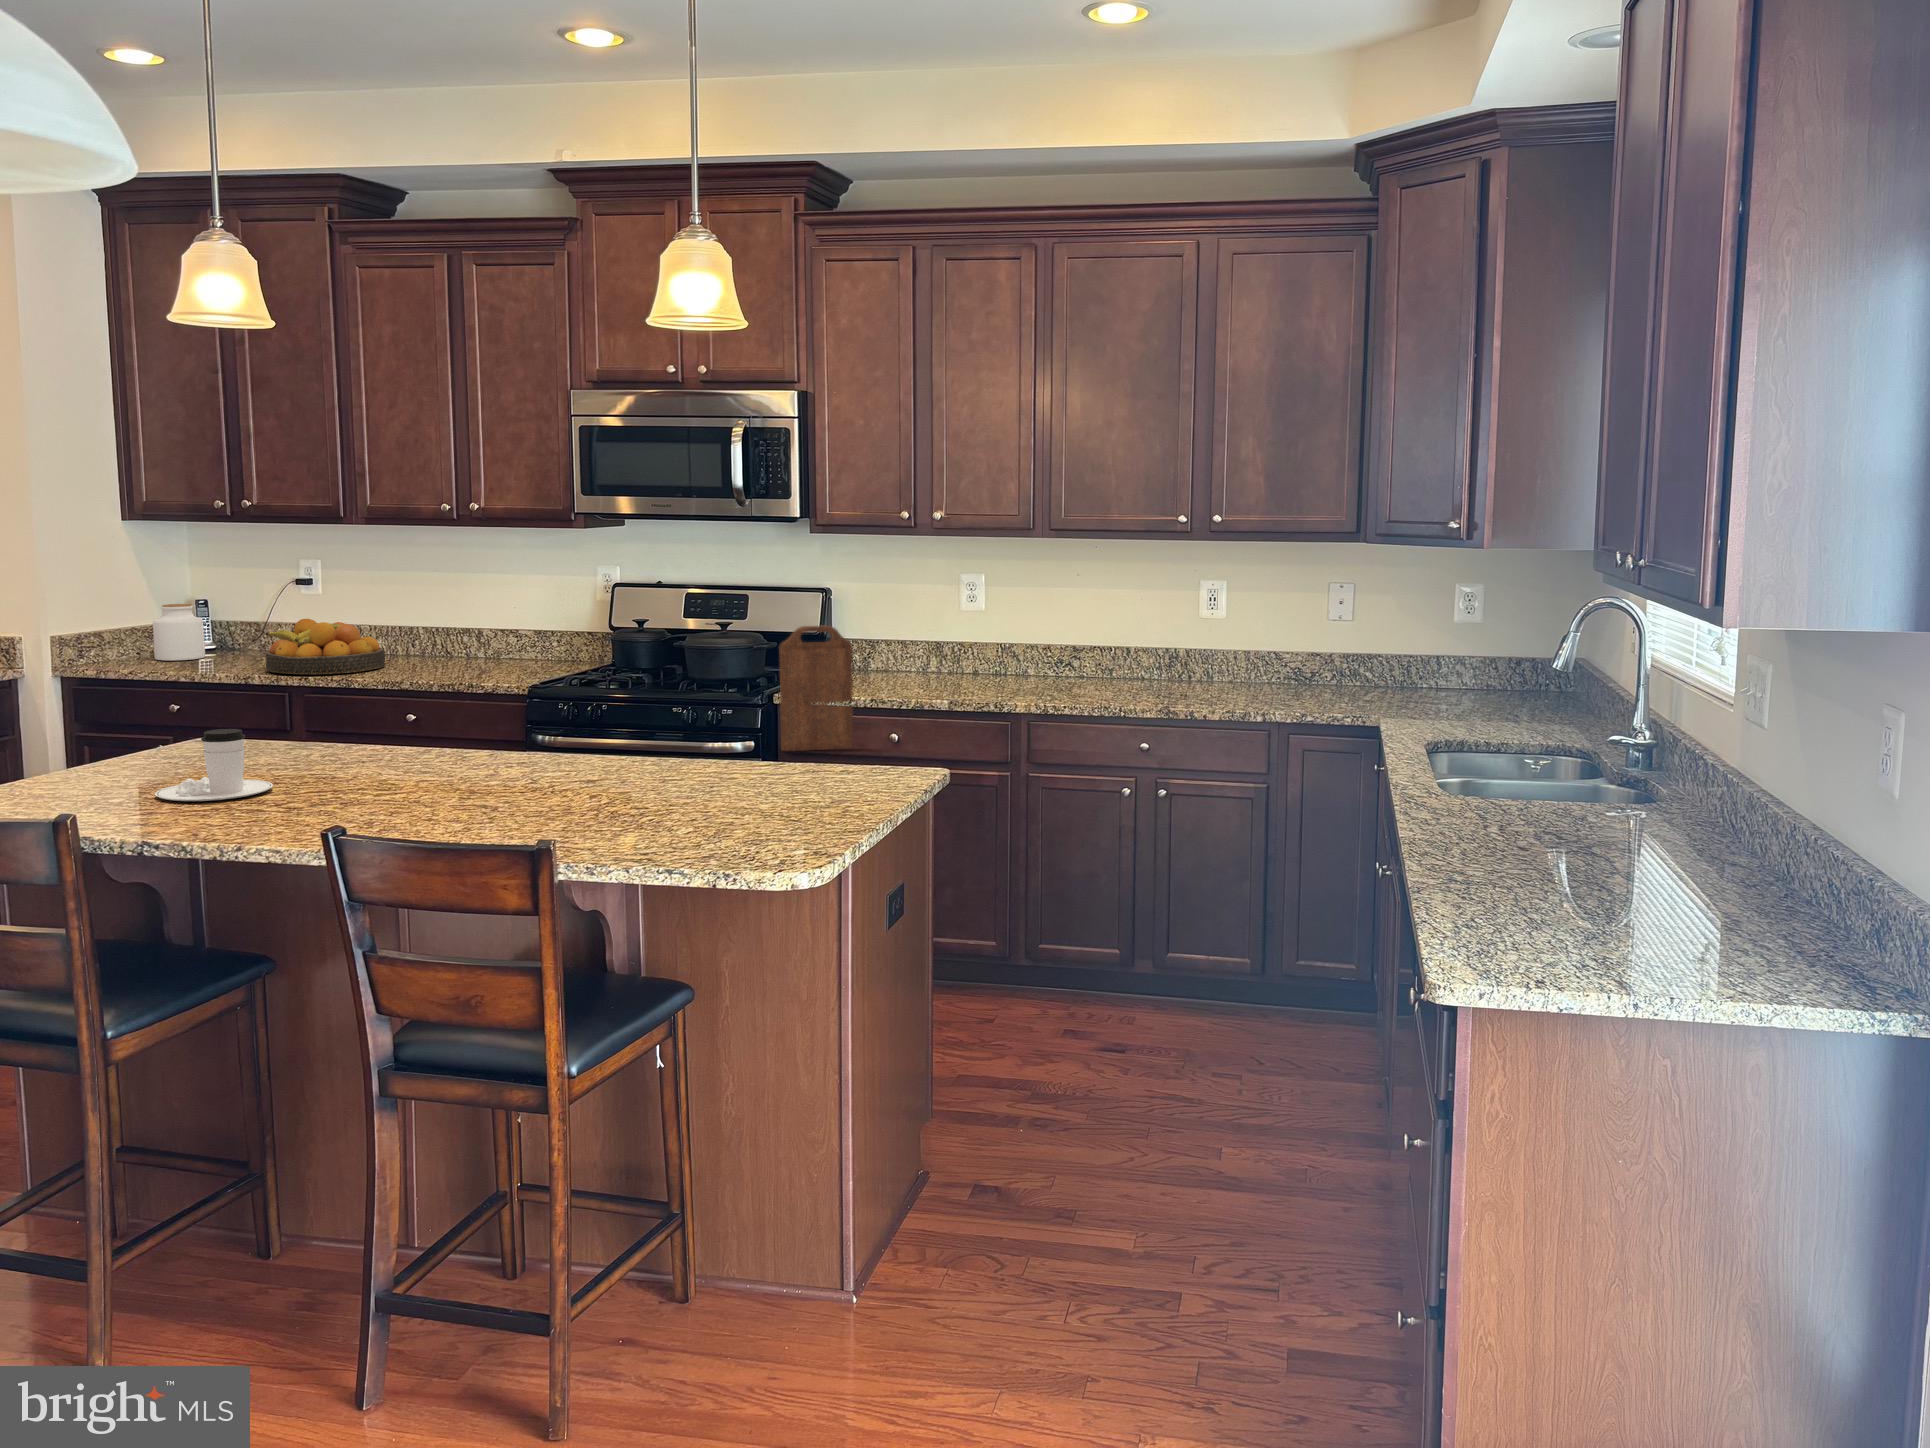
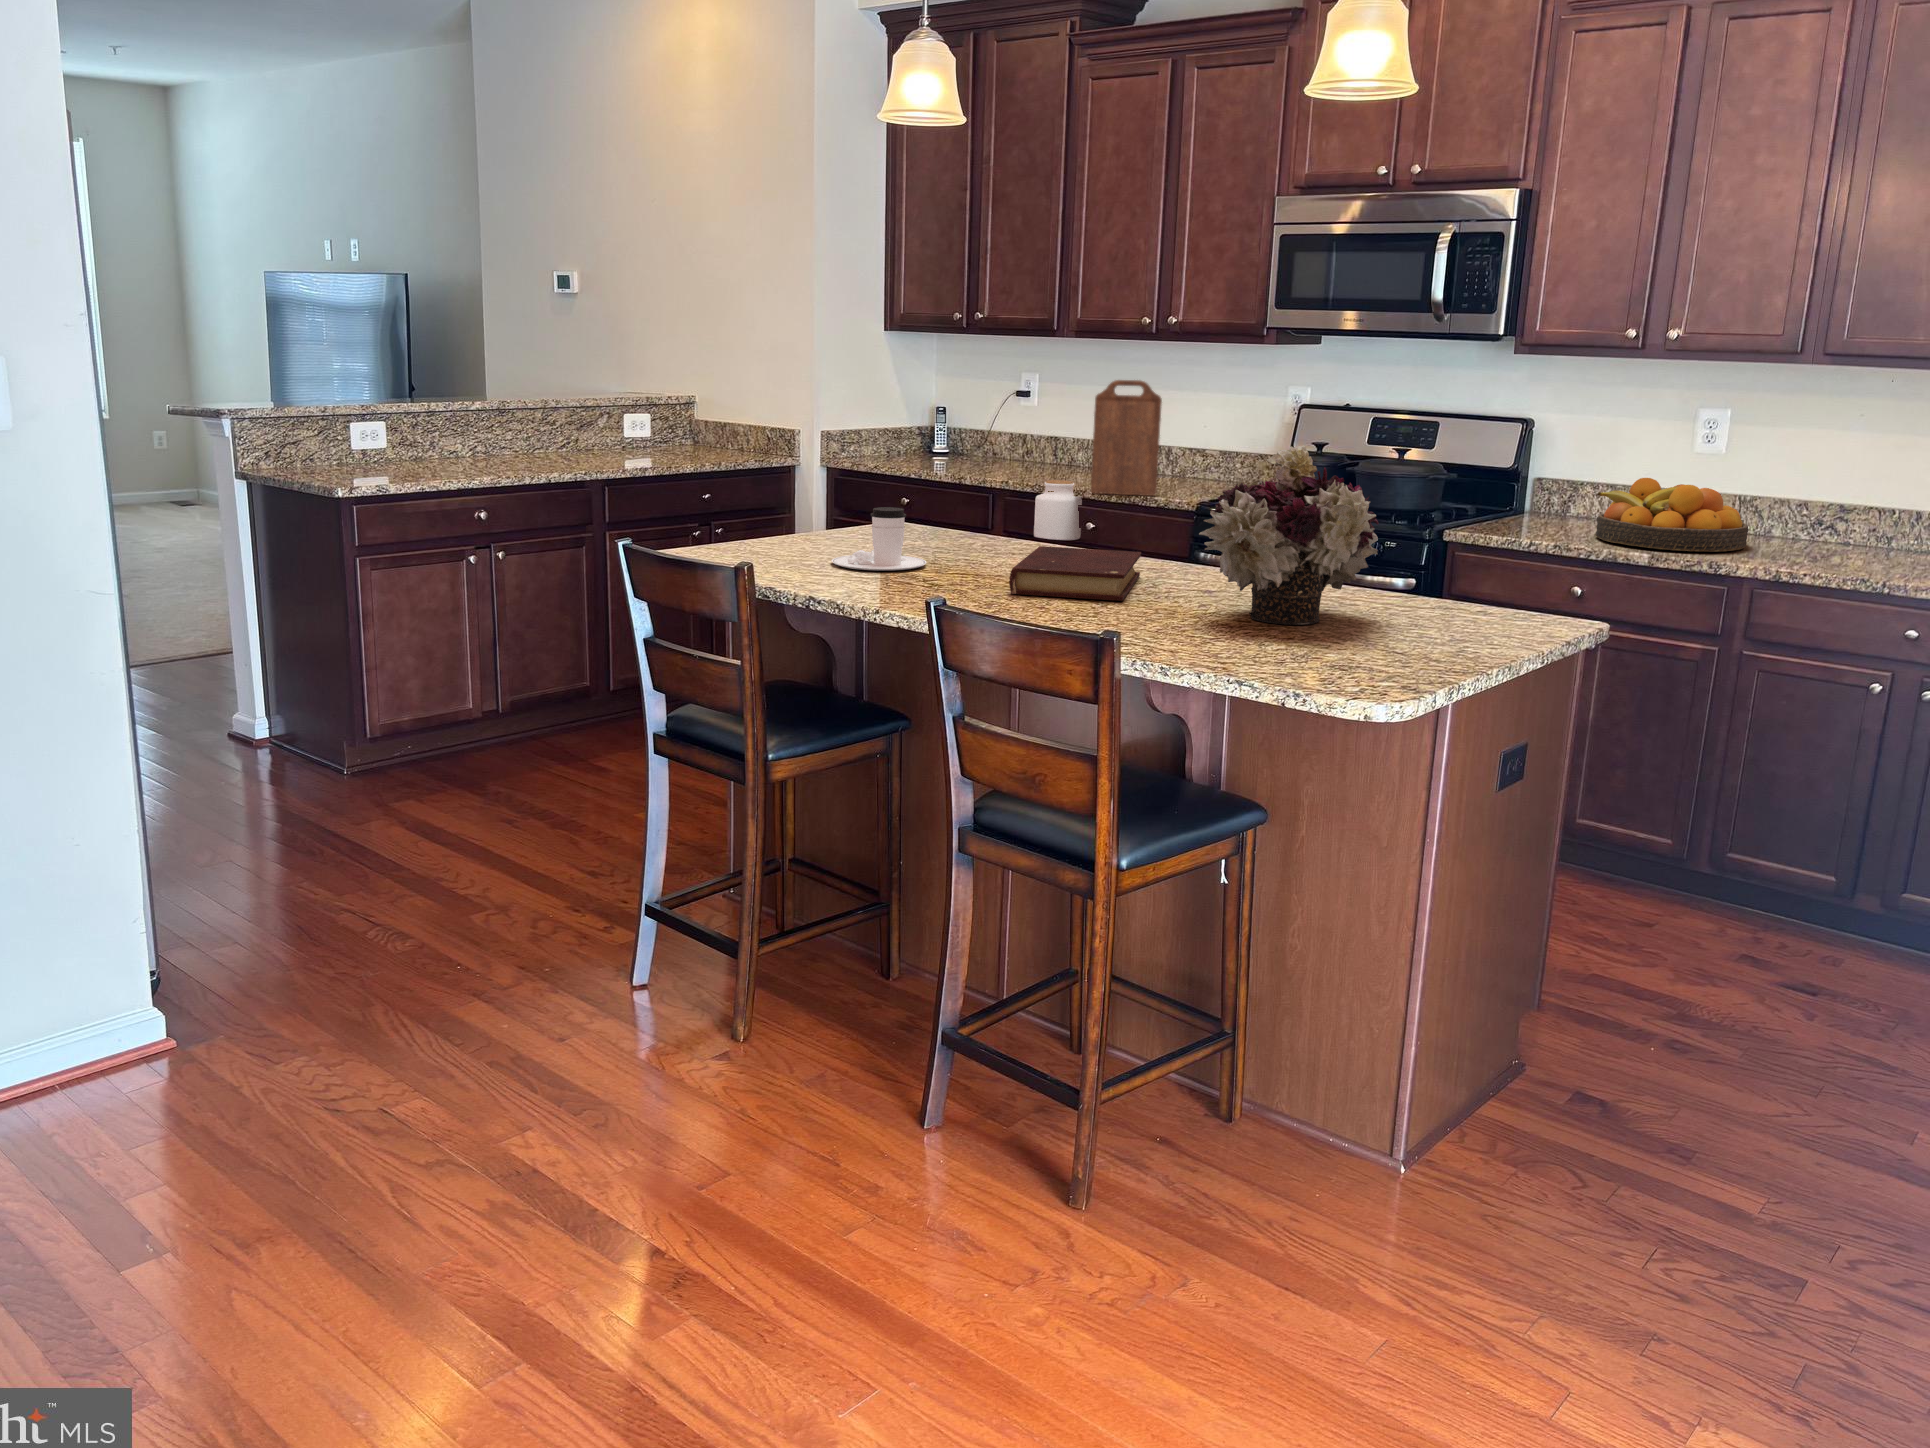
jar: present [153,604,205,661] -> present [1034,480,1082,540]
fruit bowl: present [266,619,385,674] -> present [1595,478,1748,552]
cutting board: present [780,625,853,751] -> present [1091,380,1162,496]
flower arrangement: none [589,638,753,808] -> present [1199,446,1379,625]
book: none [385,749,513,809] -> present [1009,546,1141,601]

